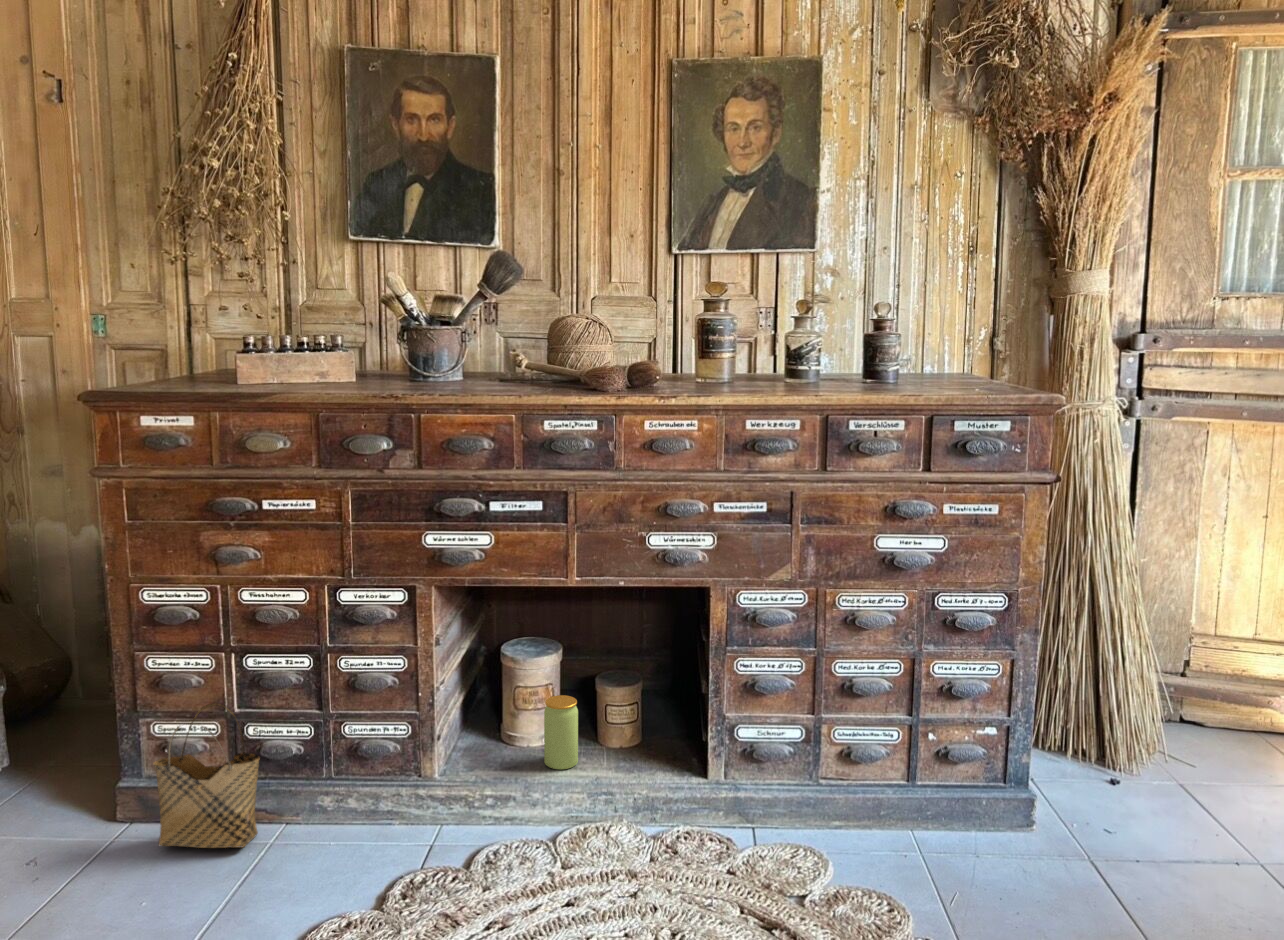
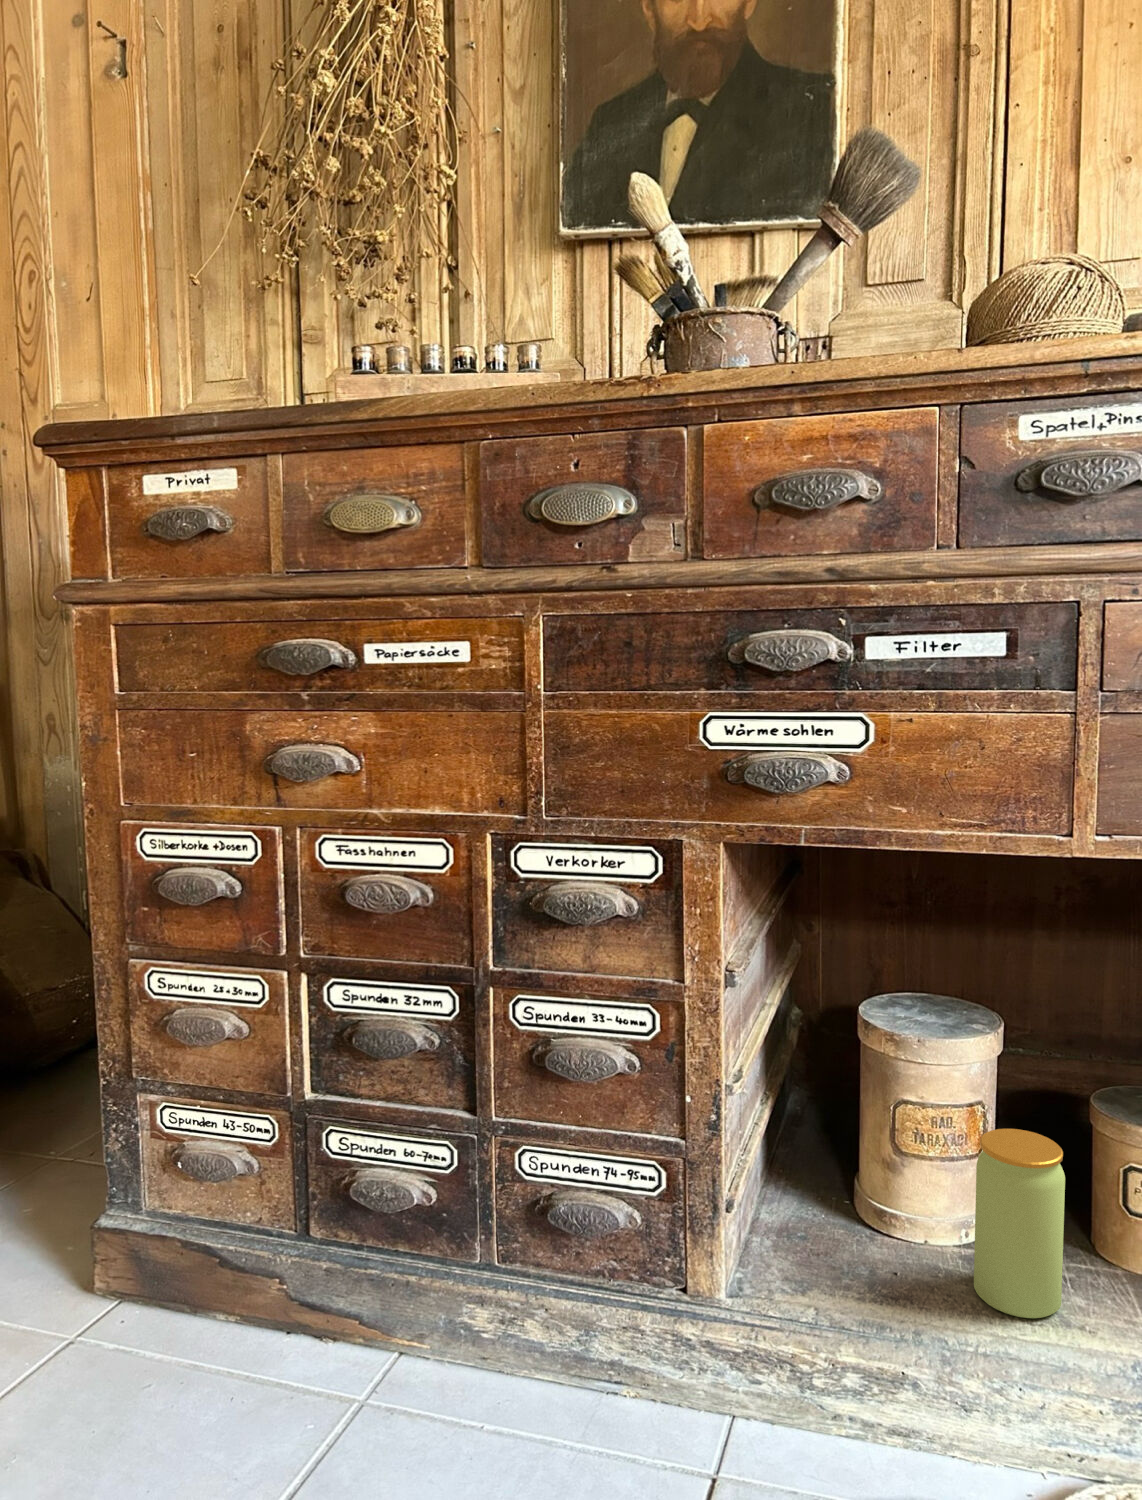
woven basket: present [153,703,260,848] -> none [130,1077,340,1417]

